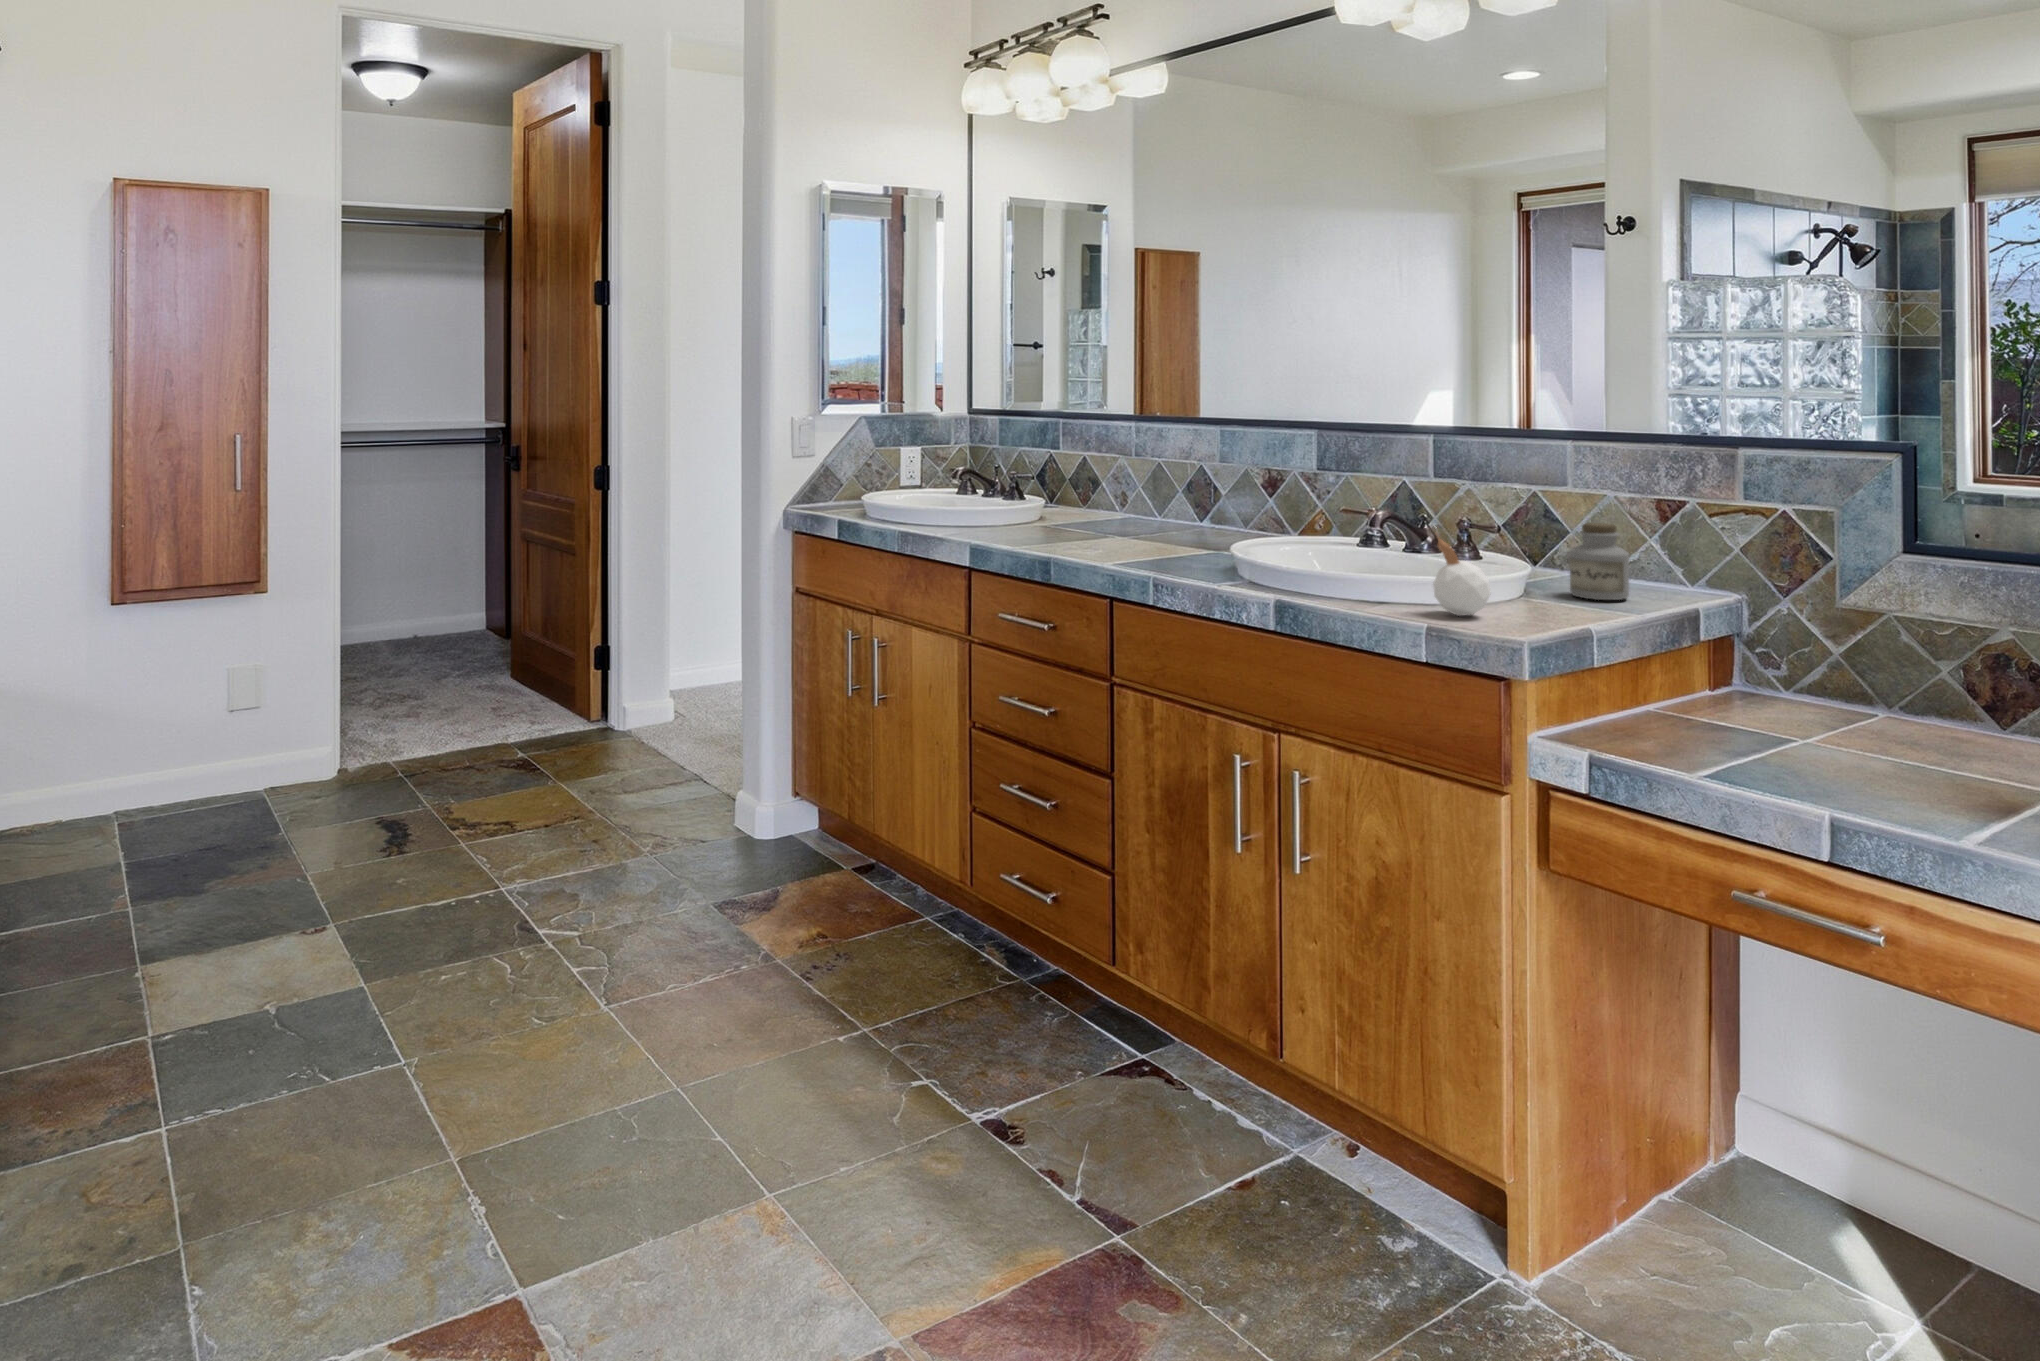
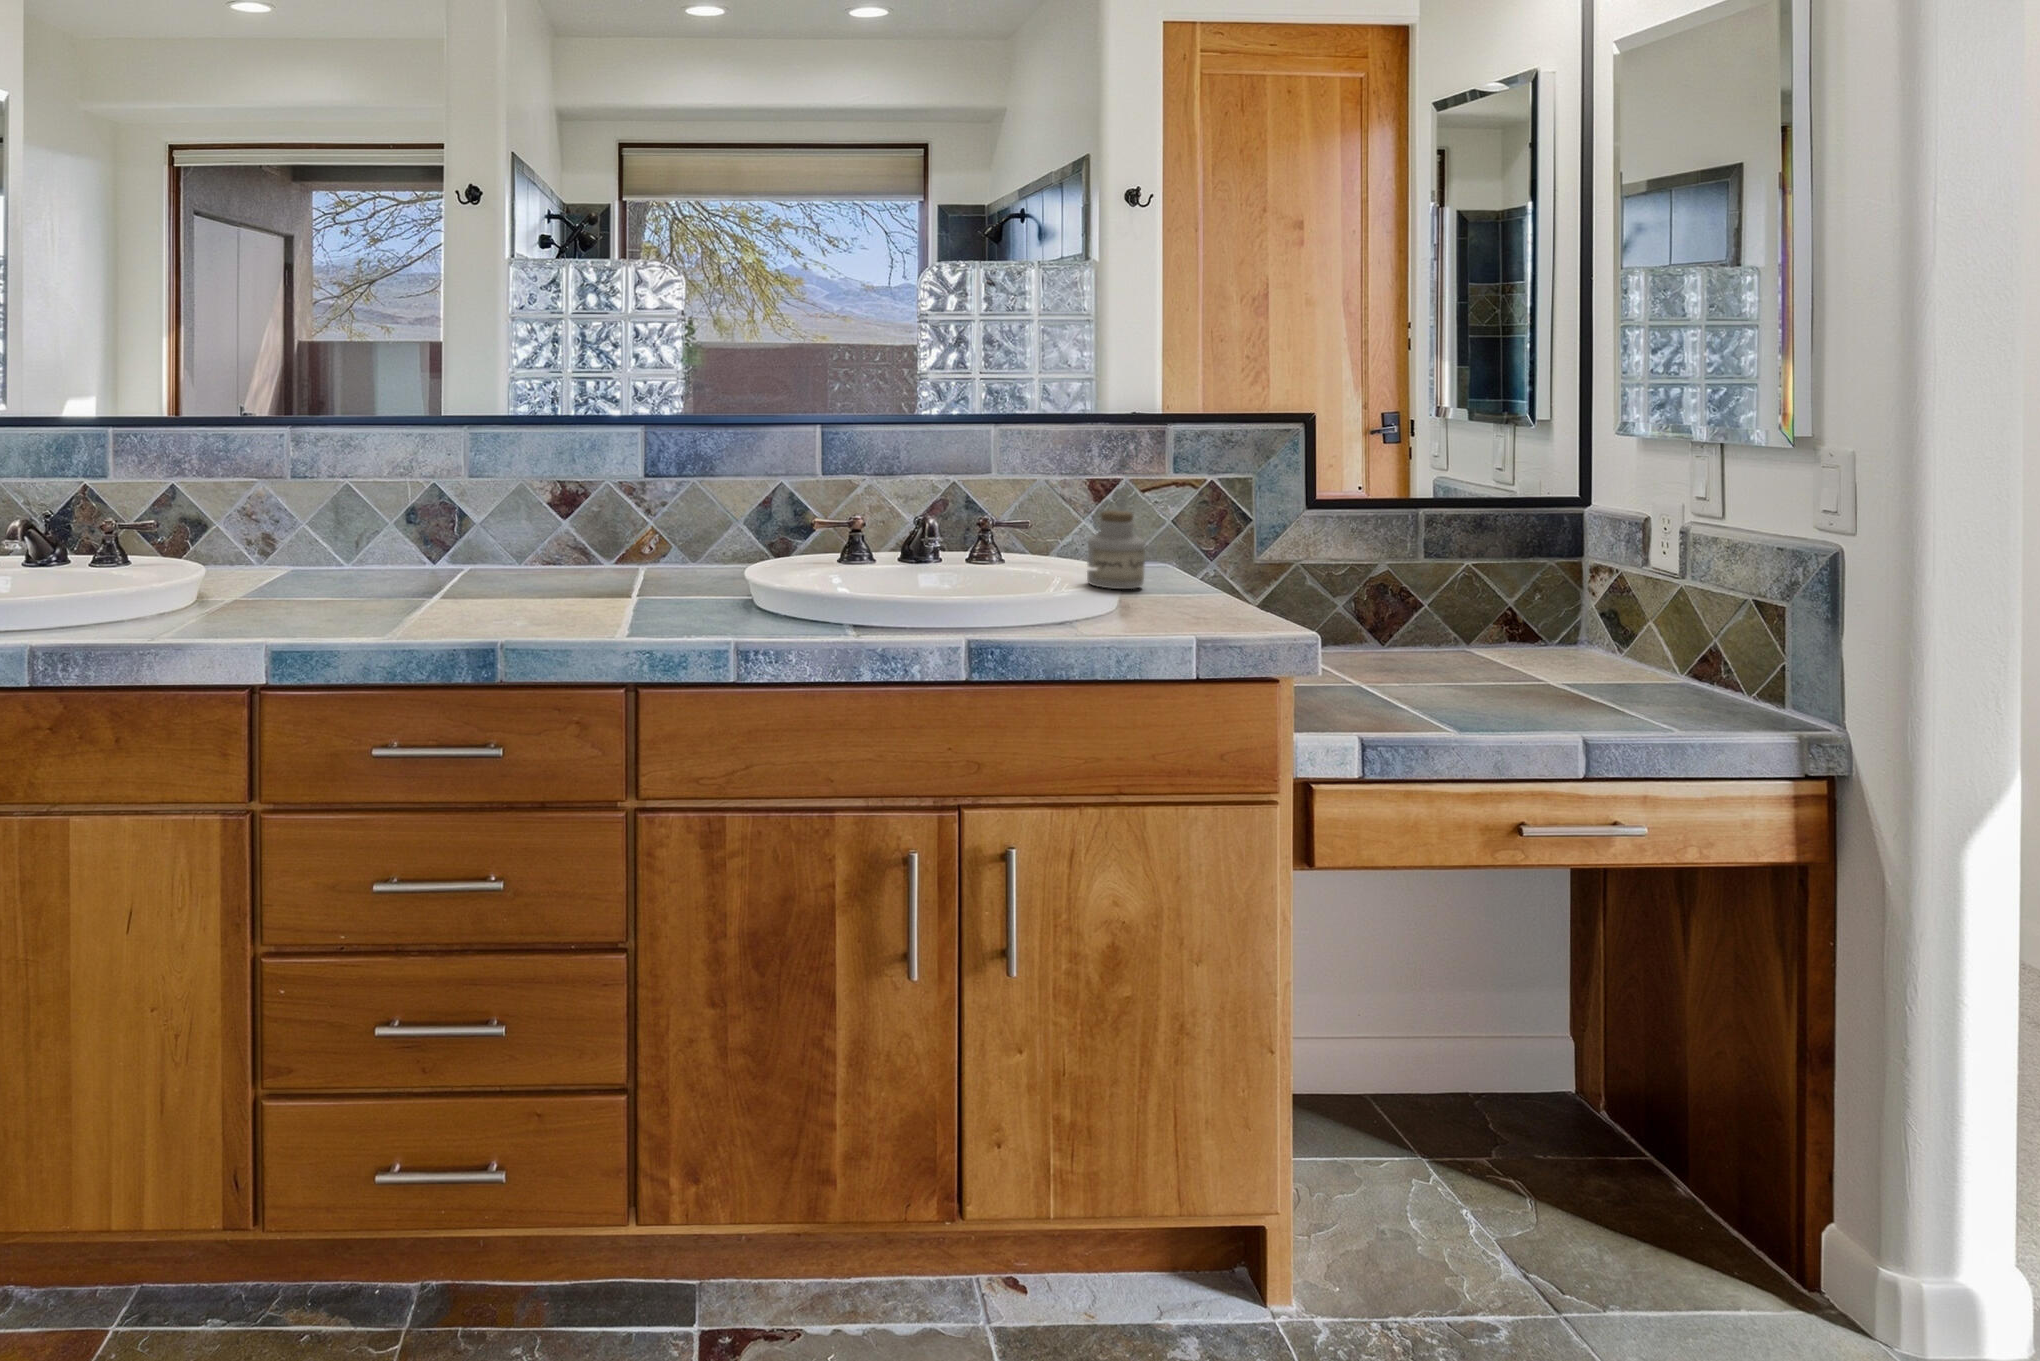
candle: present [1433,532,1491,616] -> none [1152,532,1214,631]

